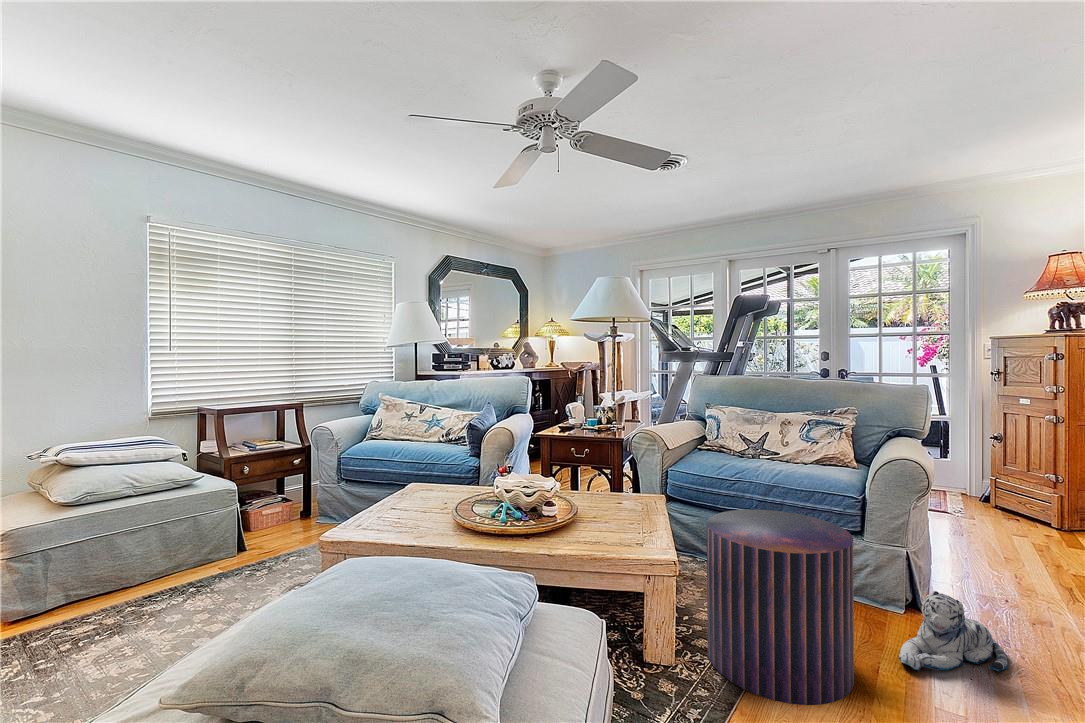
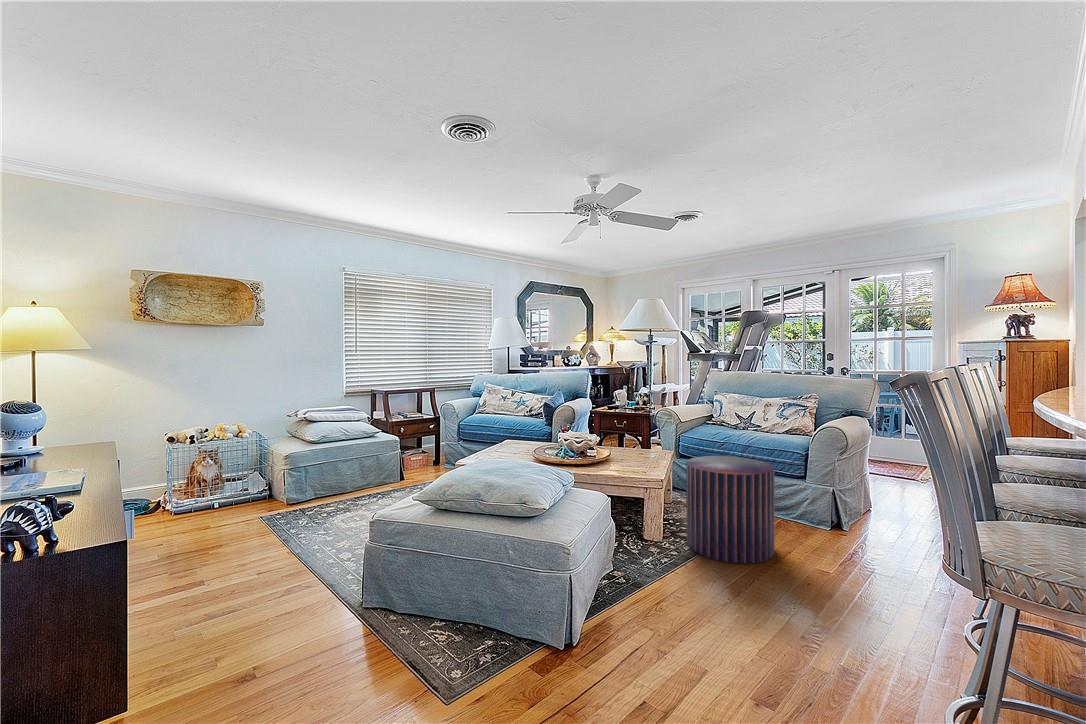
plush toy: present [899,591,1008,671] -> none [808,508,885,558]

